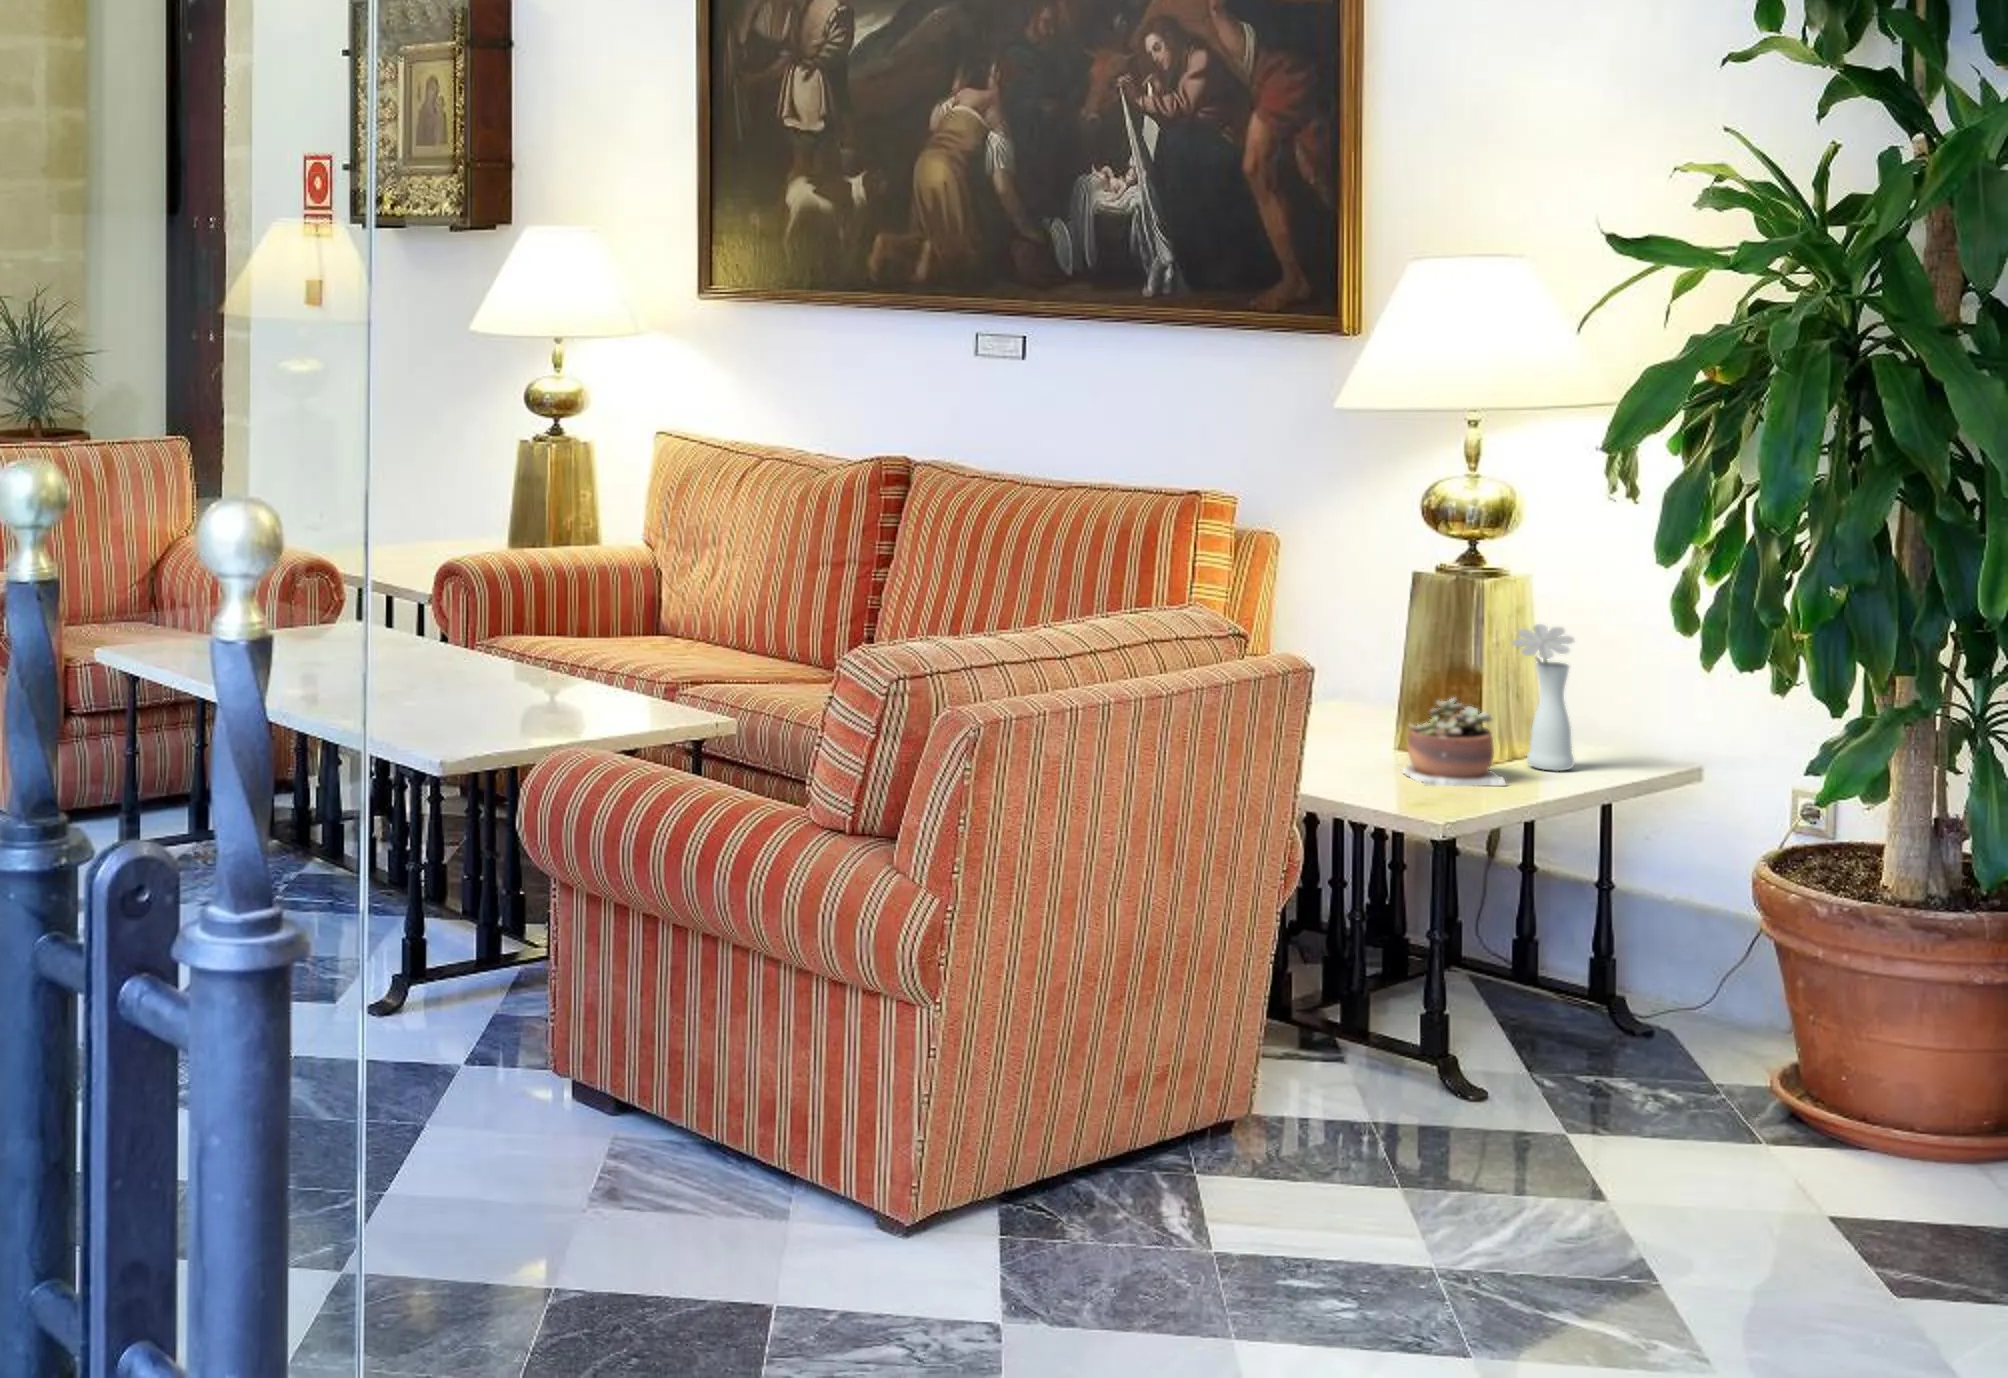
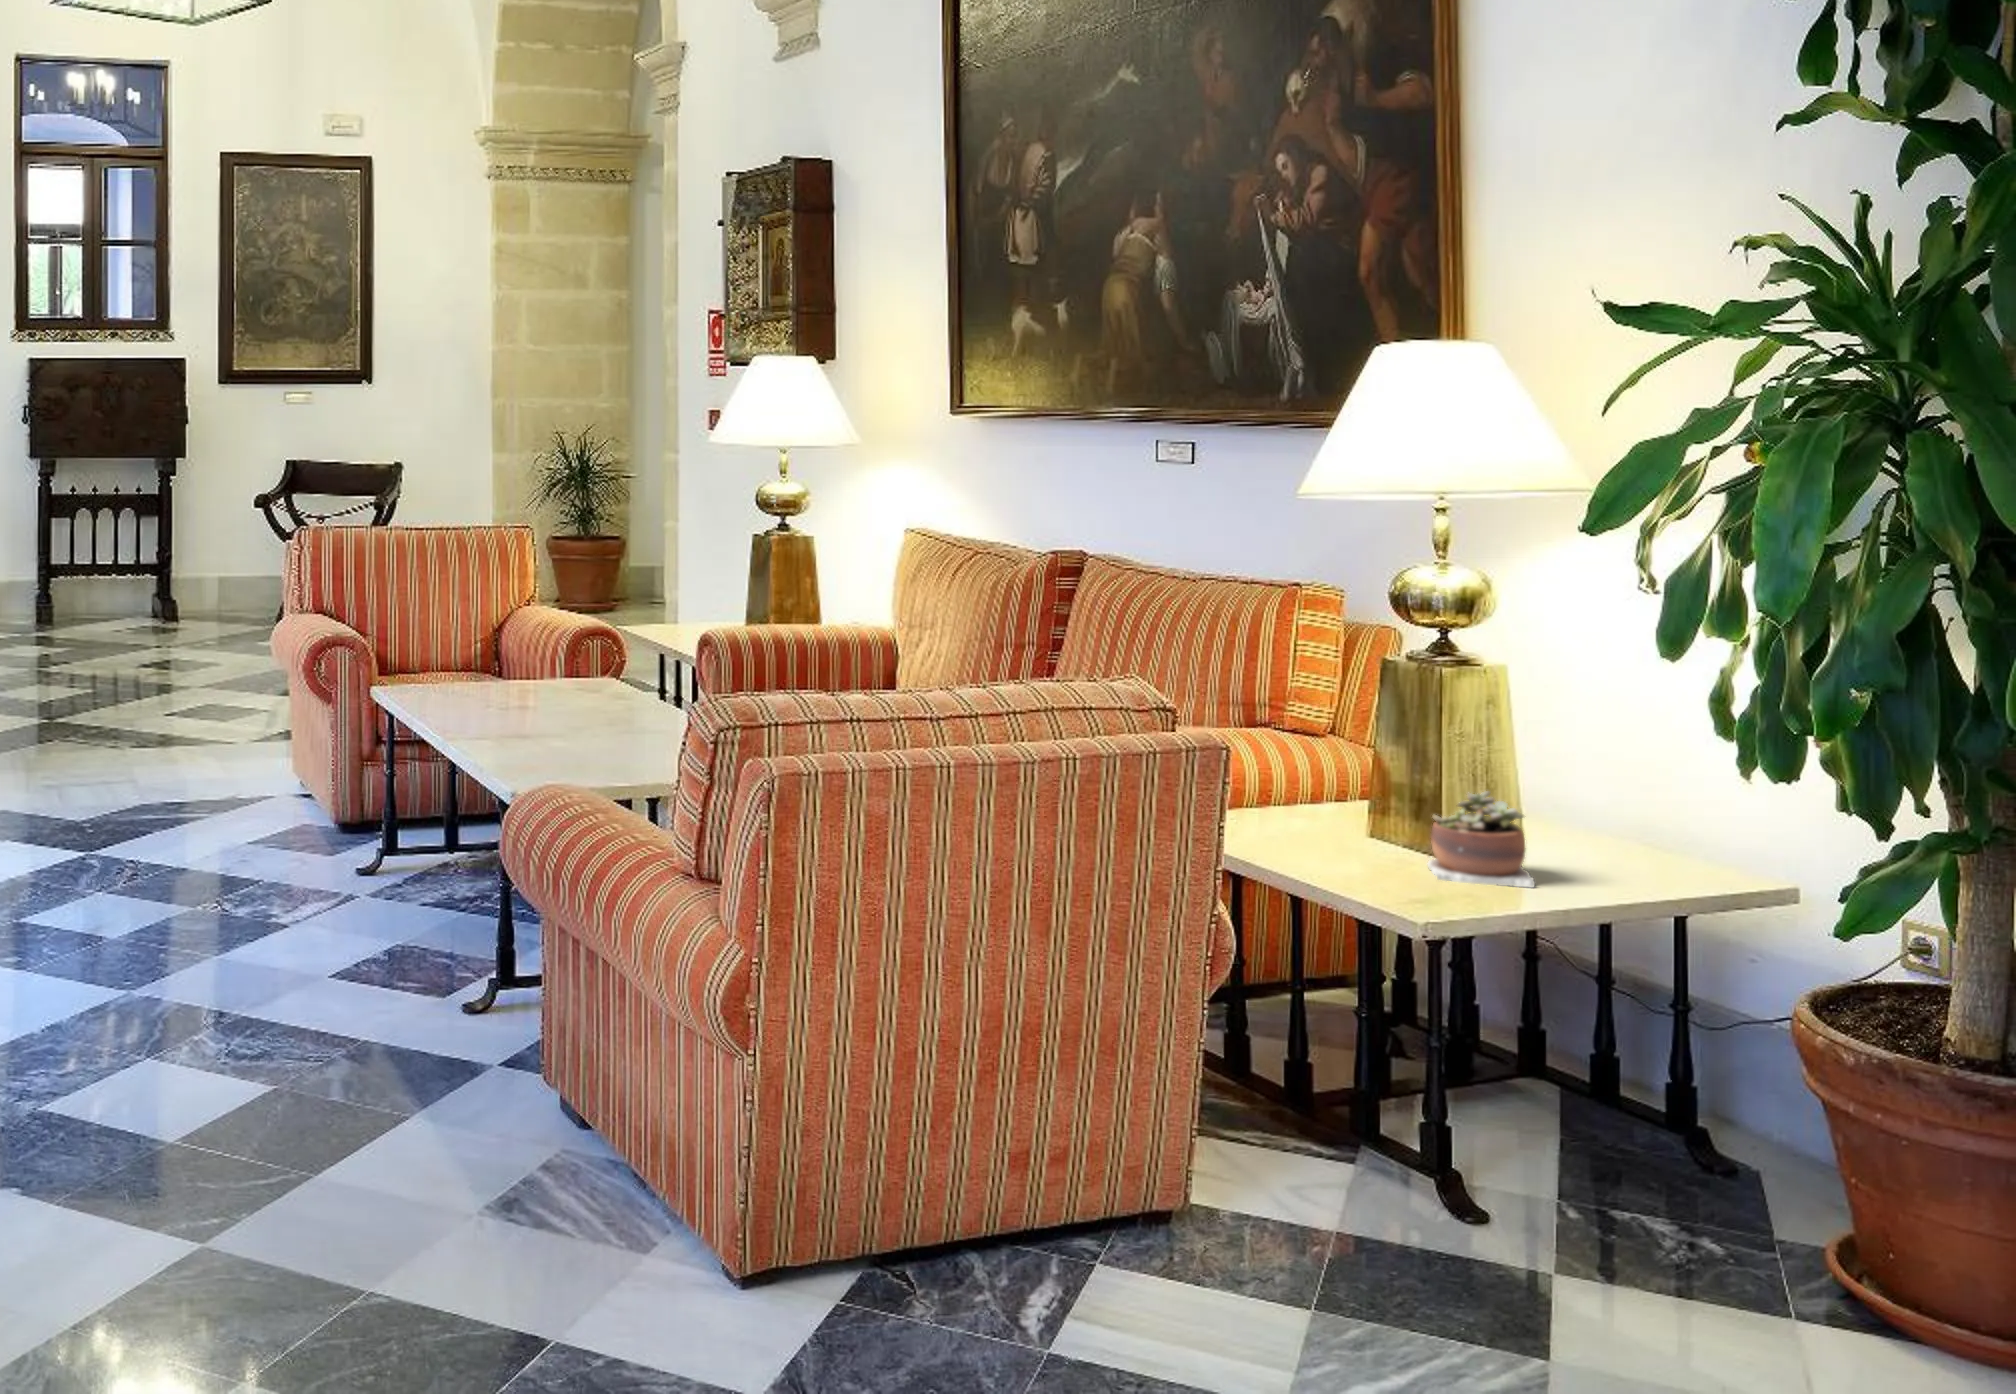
vase: present [1513,624,1574,771] -> none [1560,720,1638,877]

